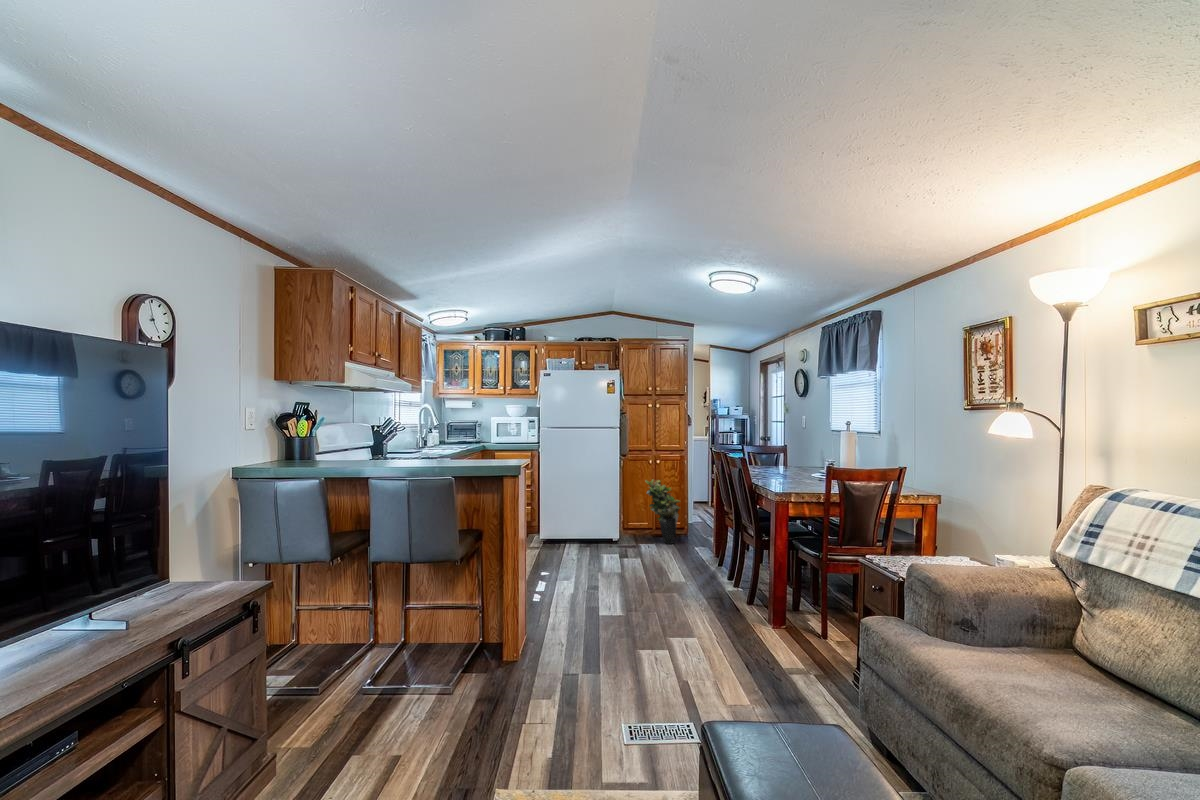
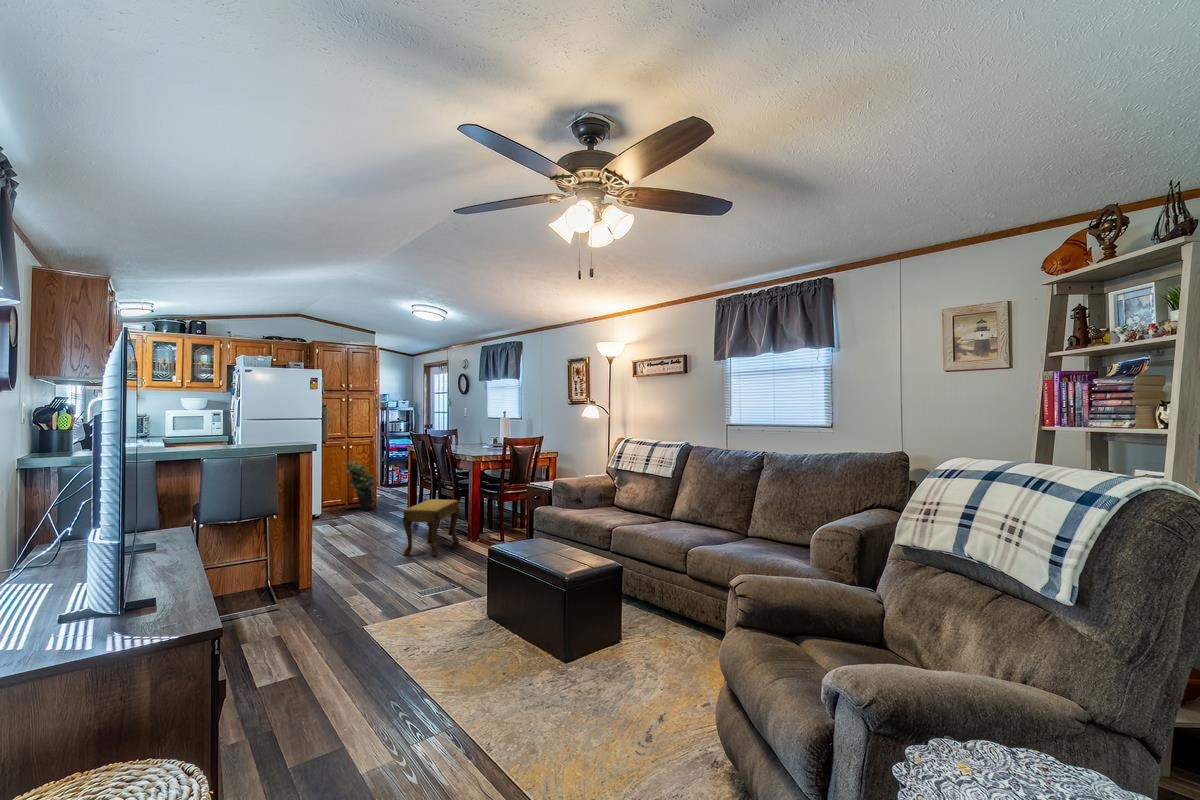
footstool: none [664,552,755,650] -> present [403,499,459,557]

